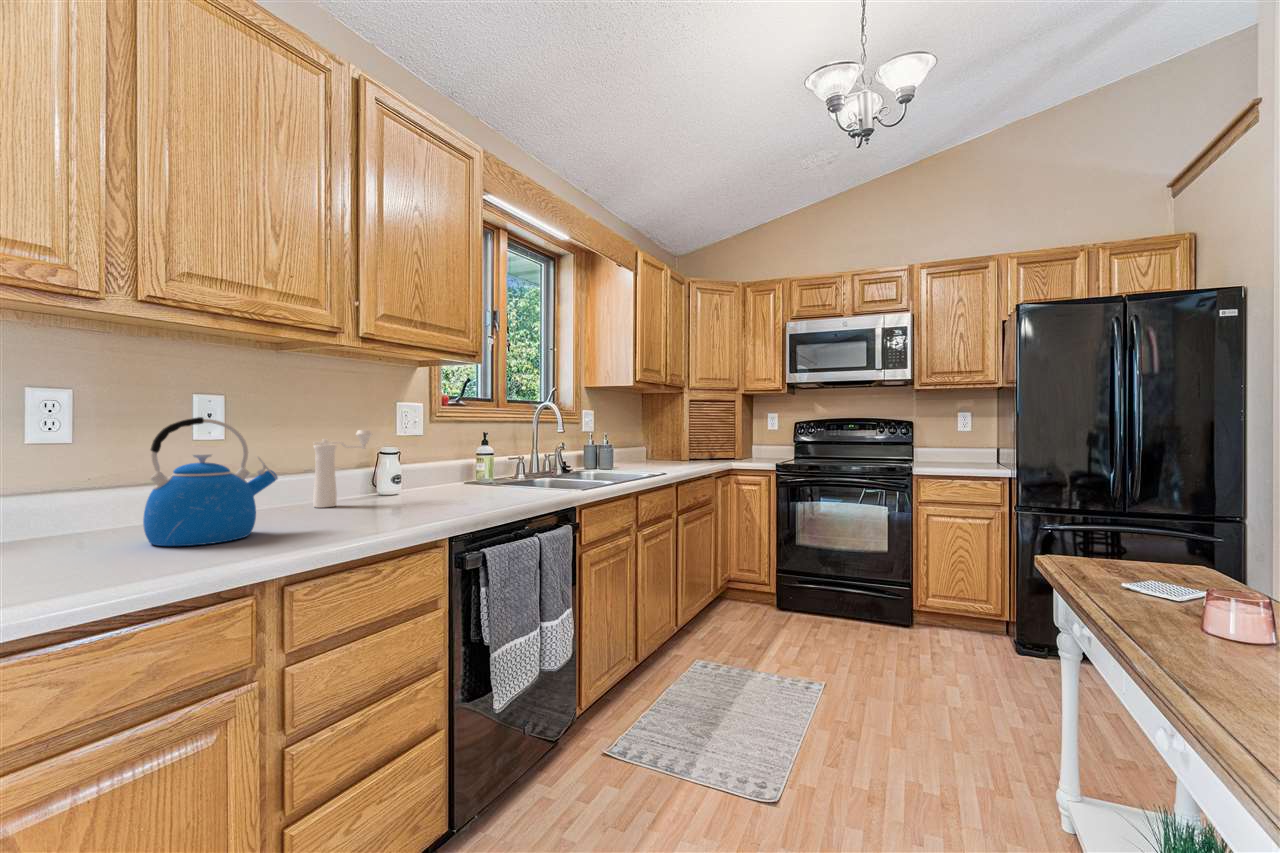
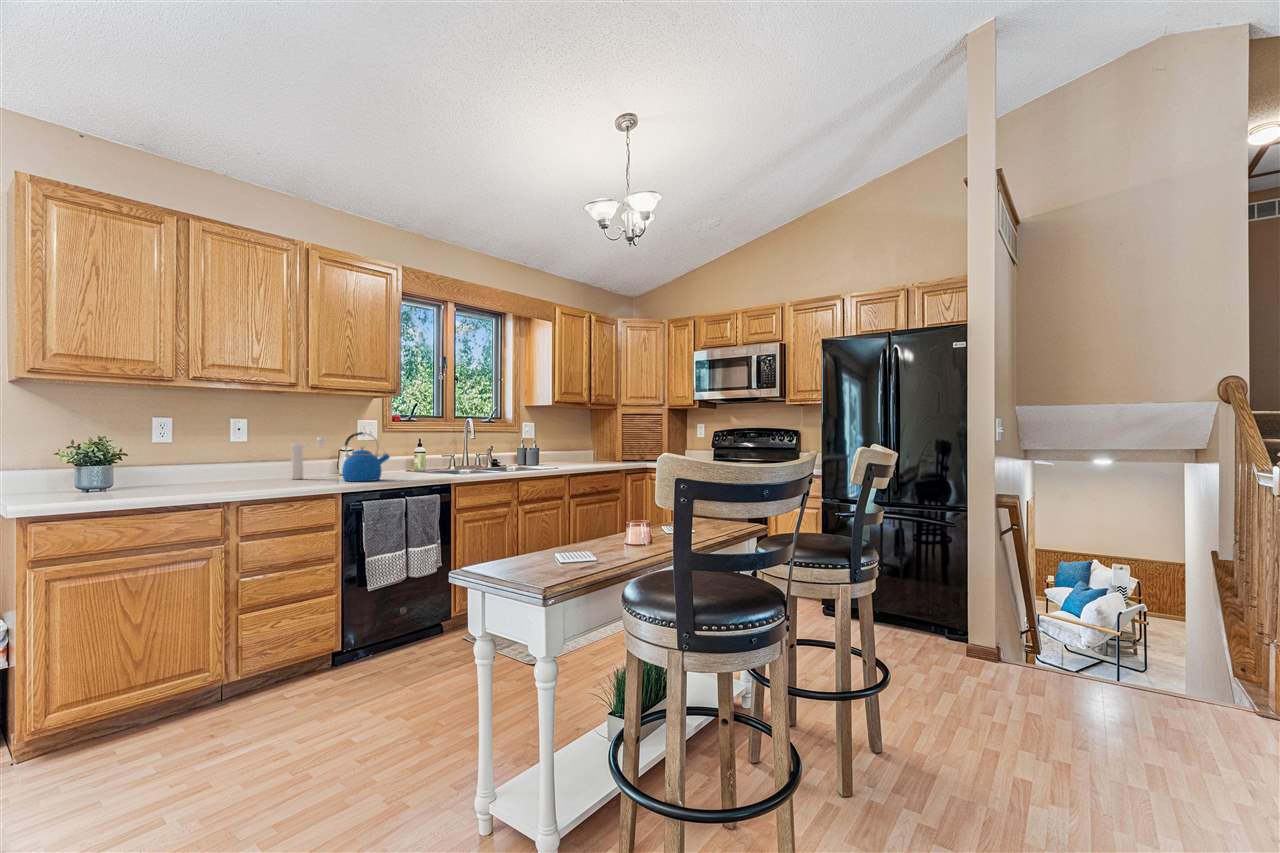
kettle: present [143,417,277,546] -> present [342,432,390,481]

